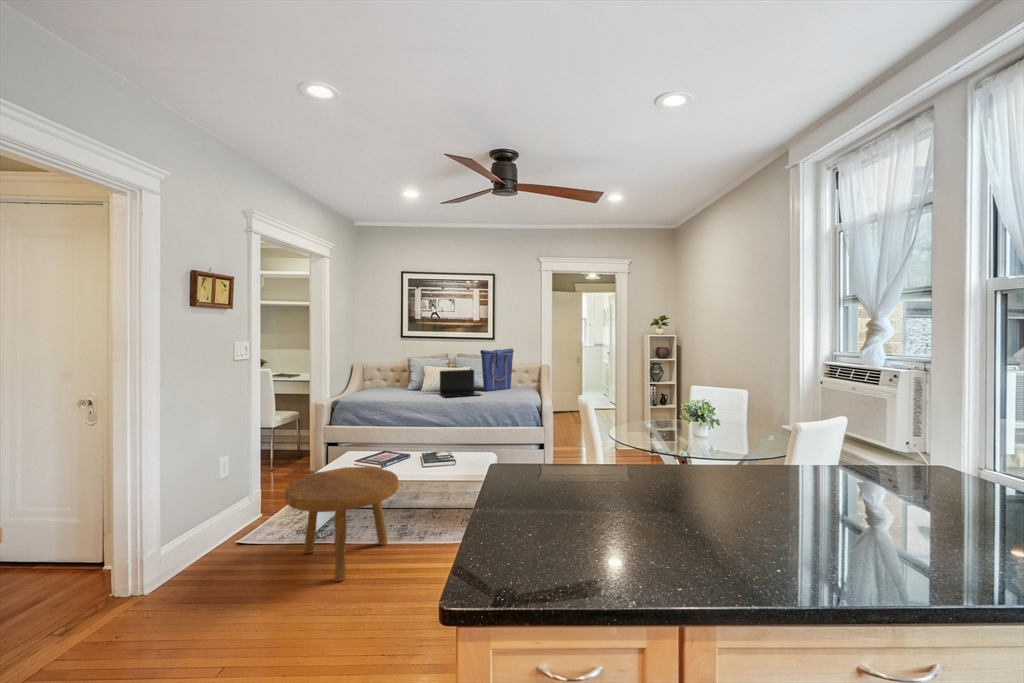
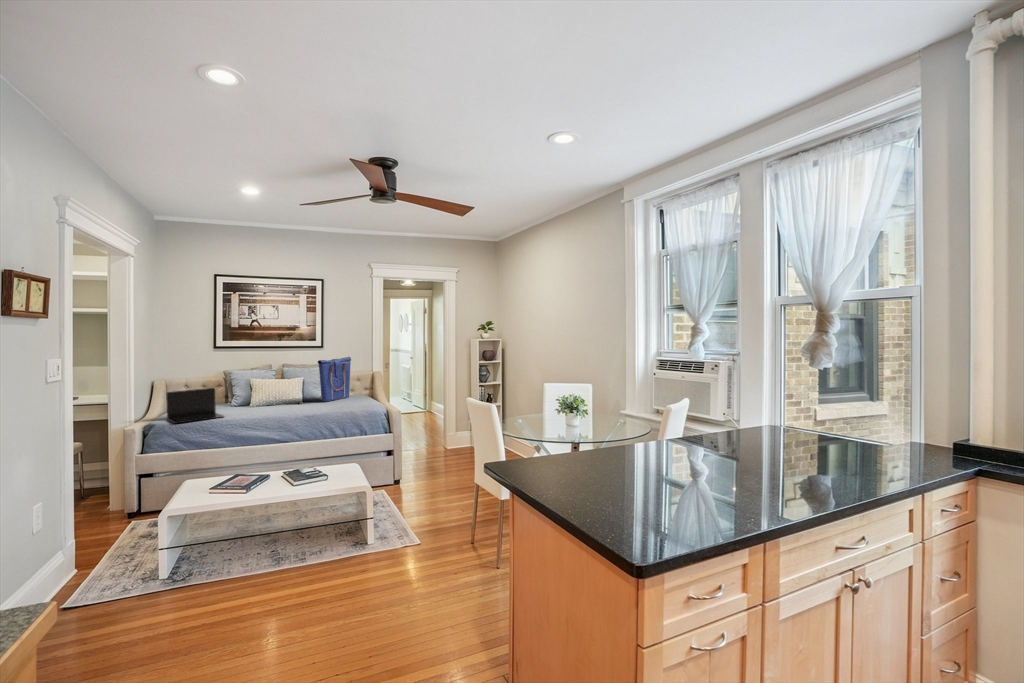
laptop: present [440,370,481,397] -> present [166,388,224,423]
footstool: present [285,467,399,581] -> none [151,494,282,614]

